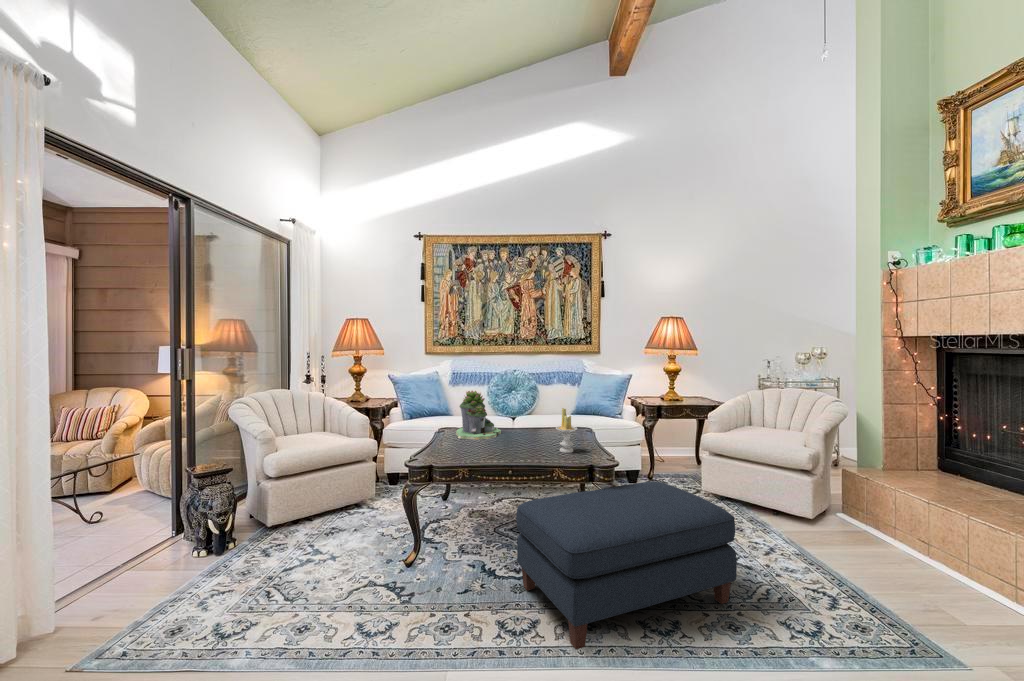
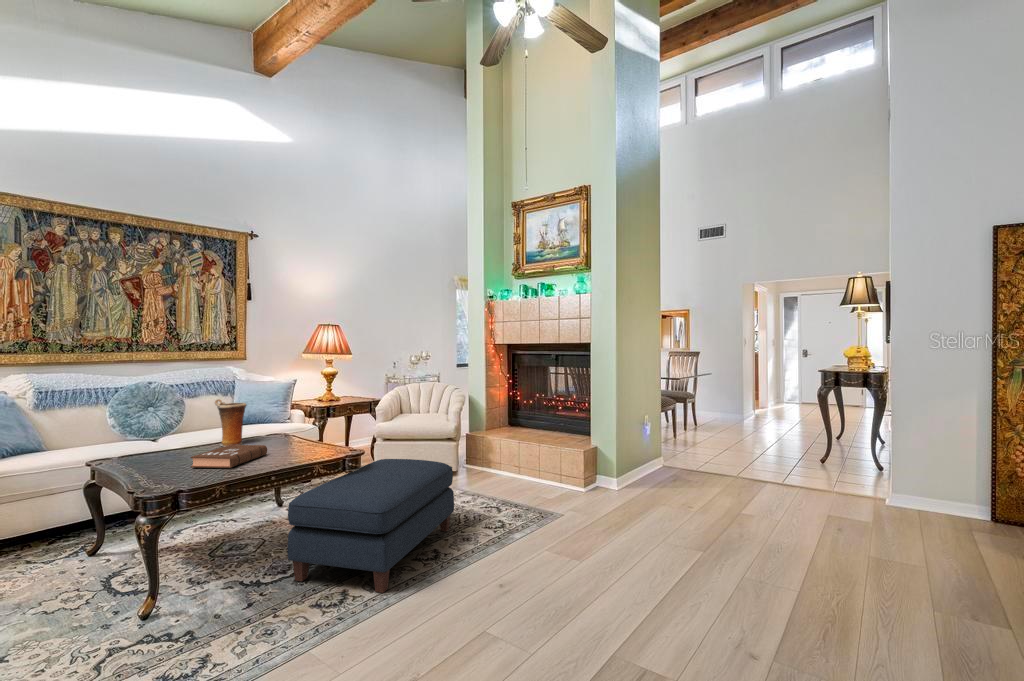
vase: none [523,390,548,435] -> present [215,399,246,446]
succulent planter: present [456,391,501,440] -> none [119,405,189,465]
candle: present [556,408,577,453] -> none [286,408,309,451]
book: none [475,434,538,457] -> present [191,445,267,468]

